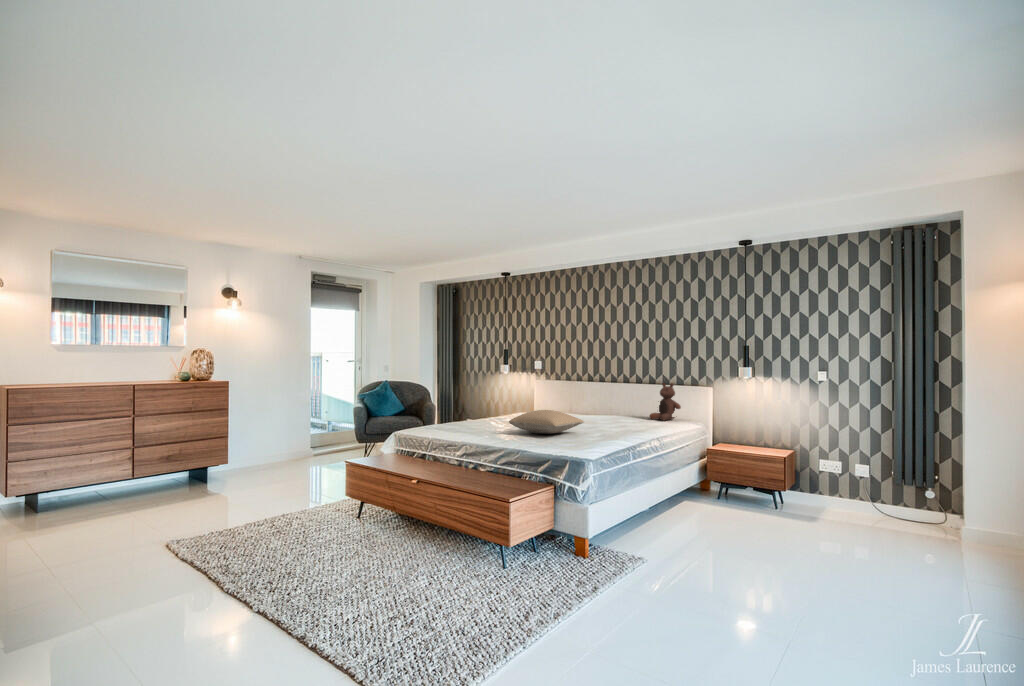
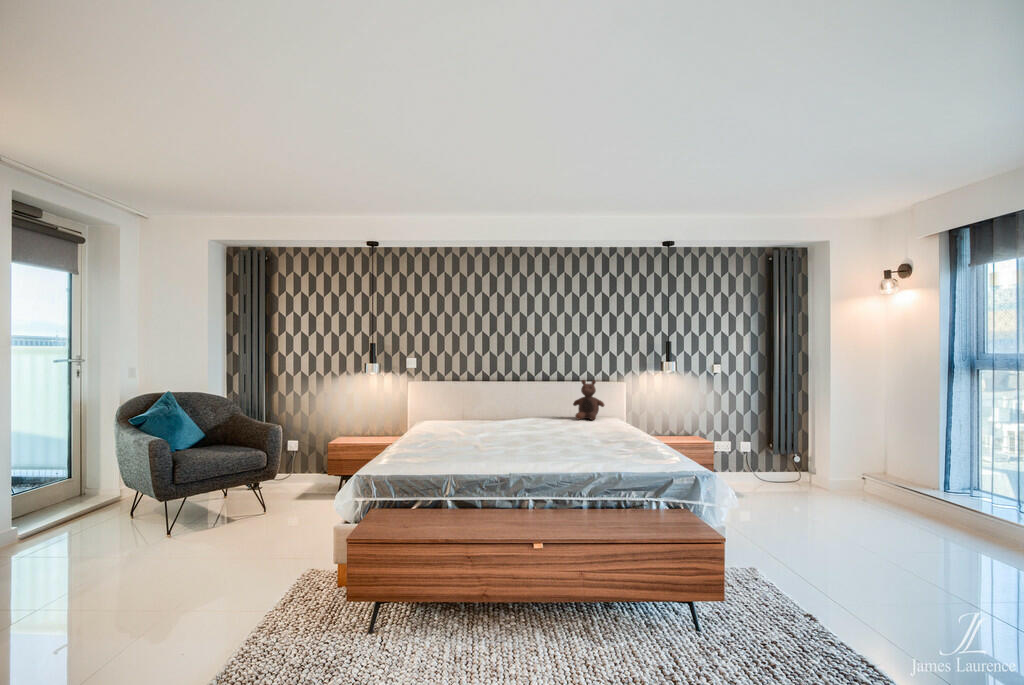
pillow: present [509,410,584,434] -> none [539,425,612,453]

